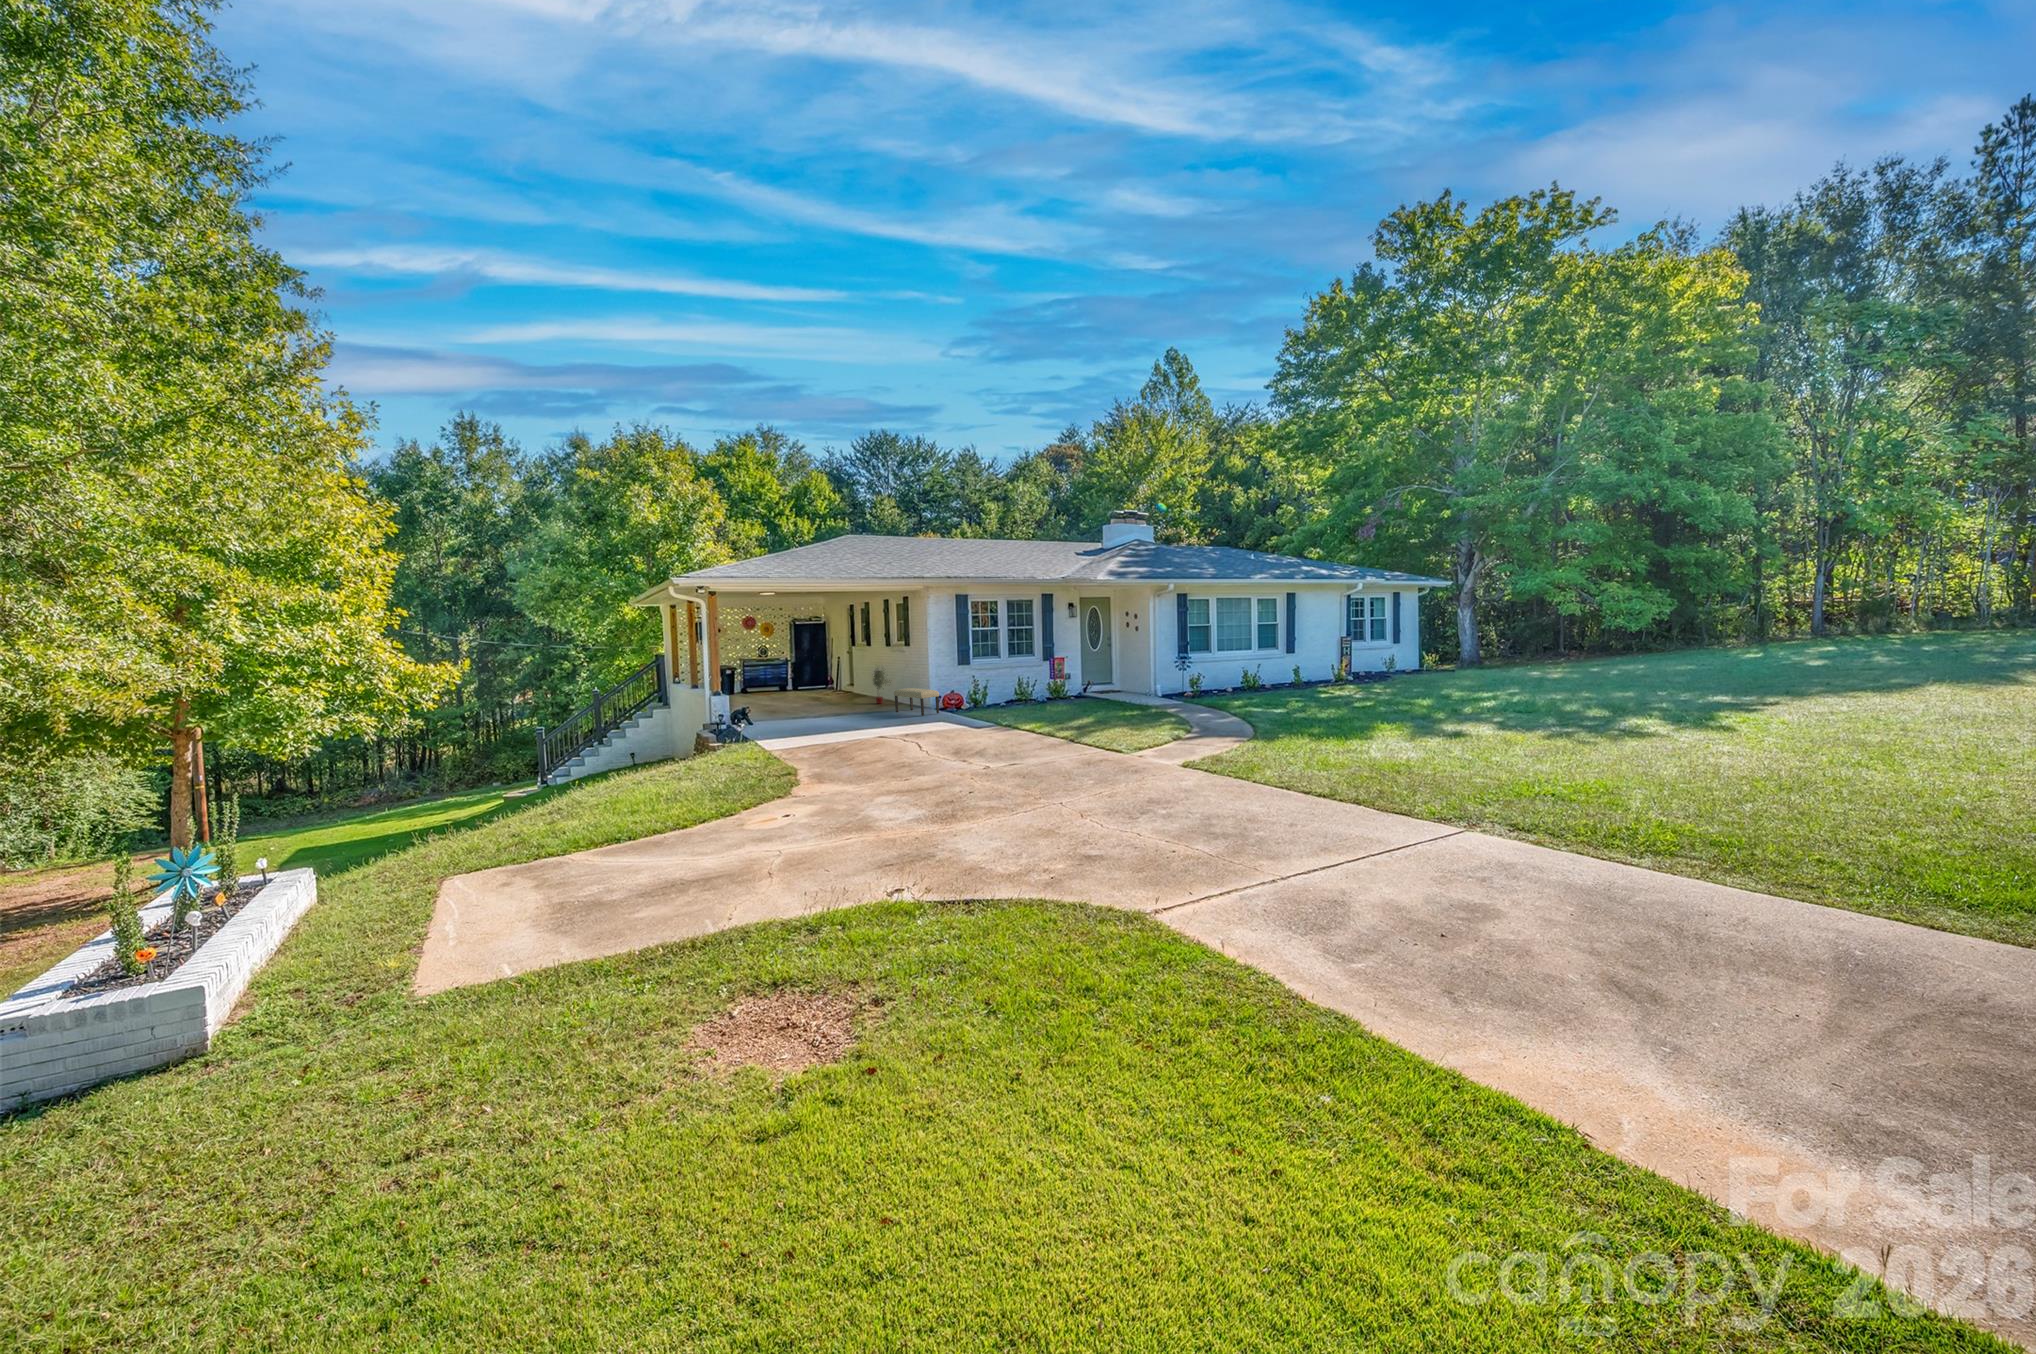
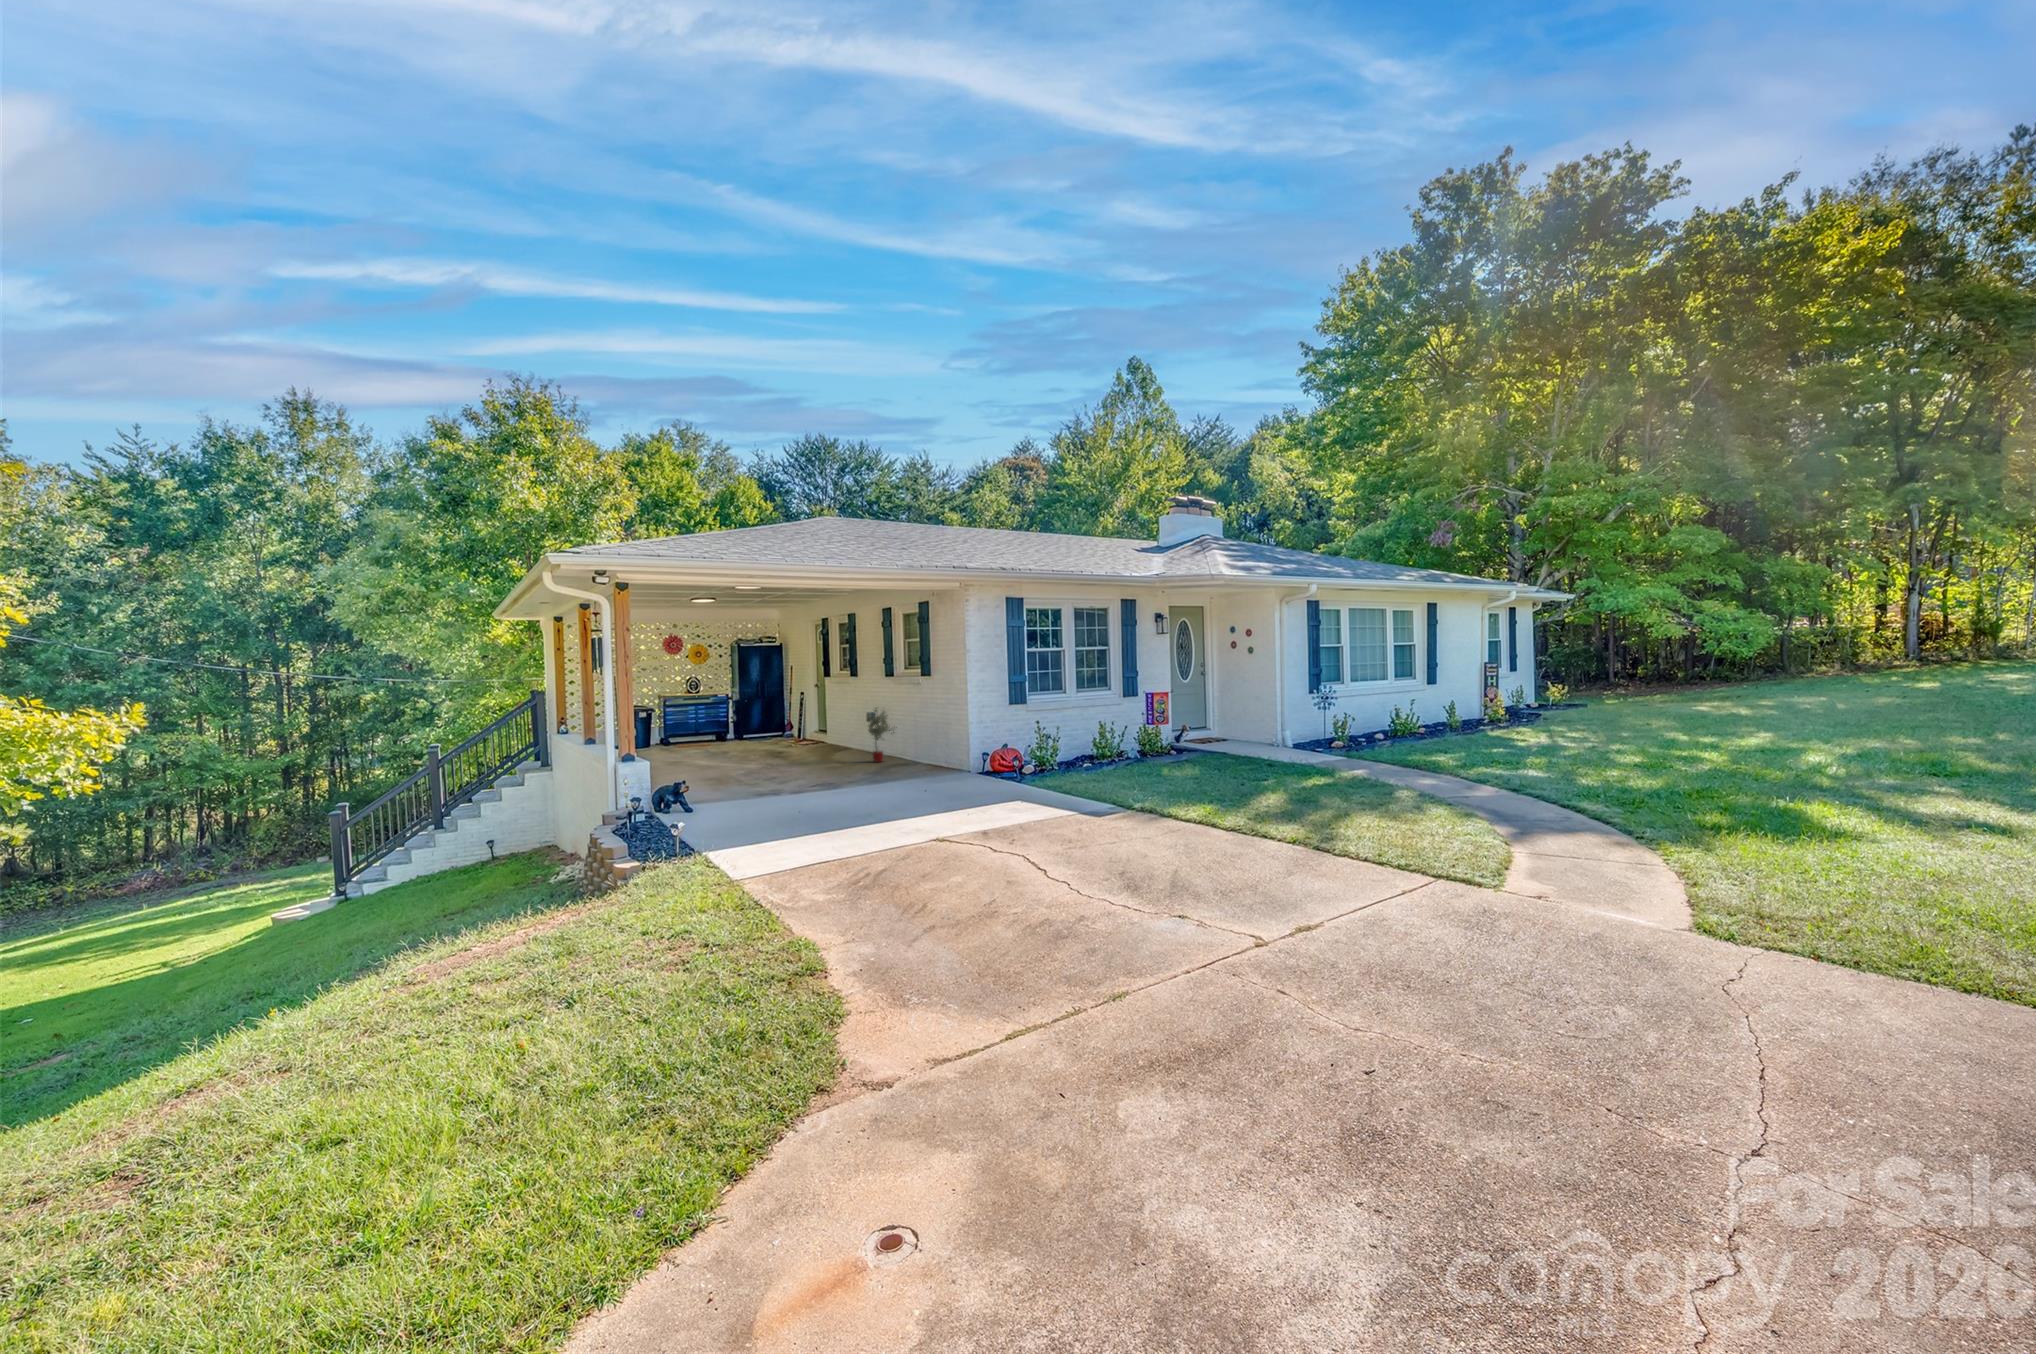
bench: present [894,688,939,716] -> none [912,740,988,784]

